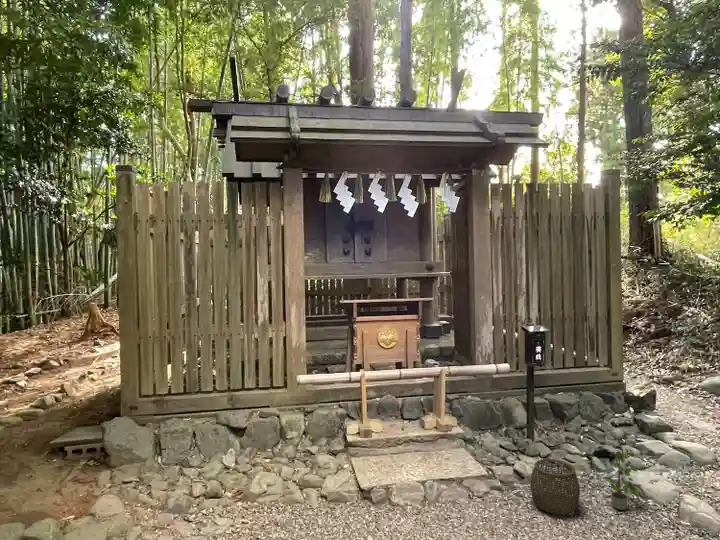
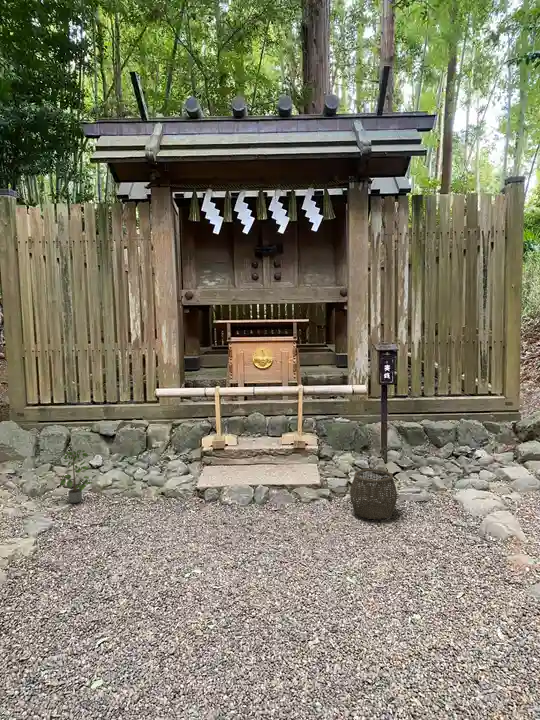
potted plant: present [604,449,640,510] -> present [60,449,92,503]

